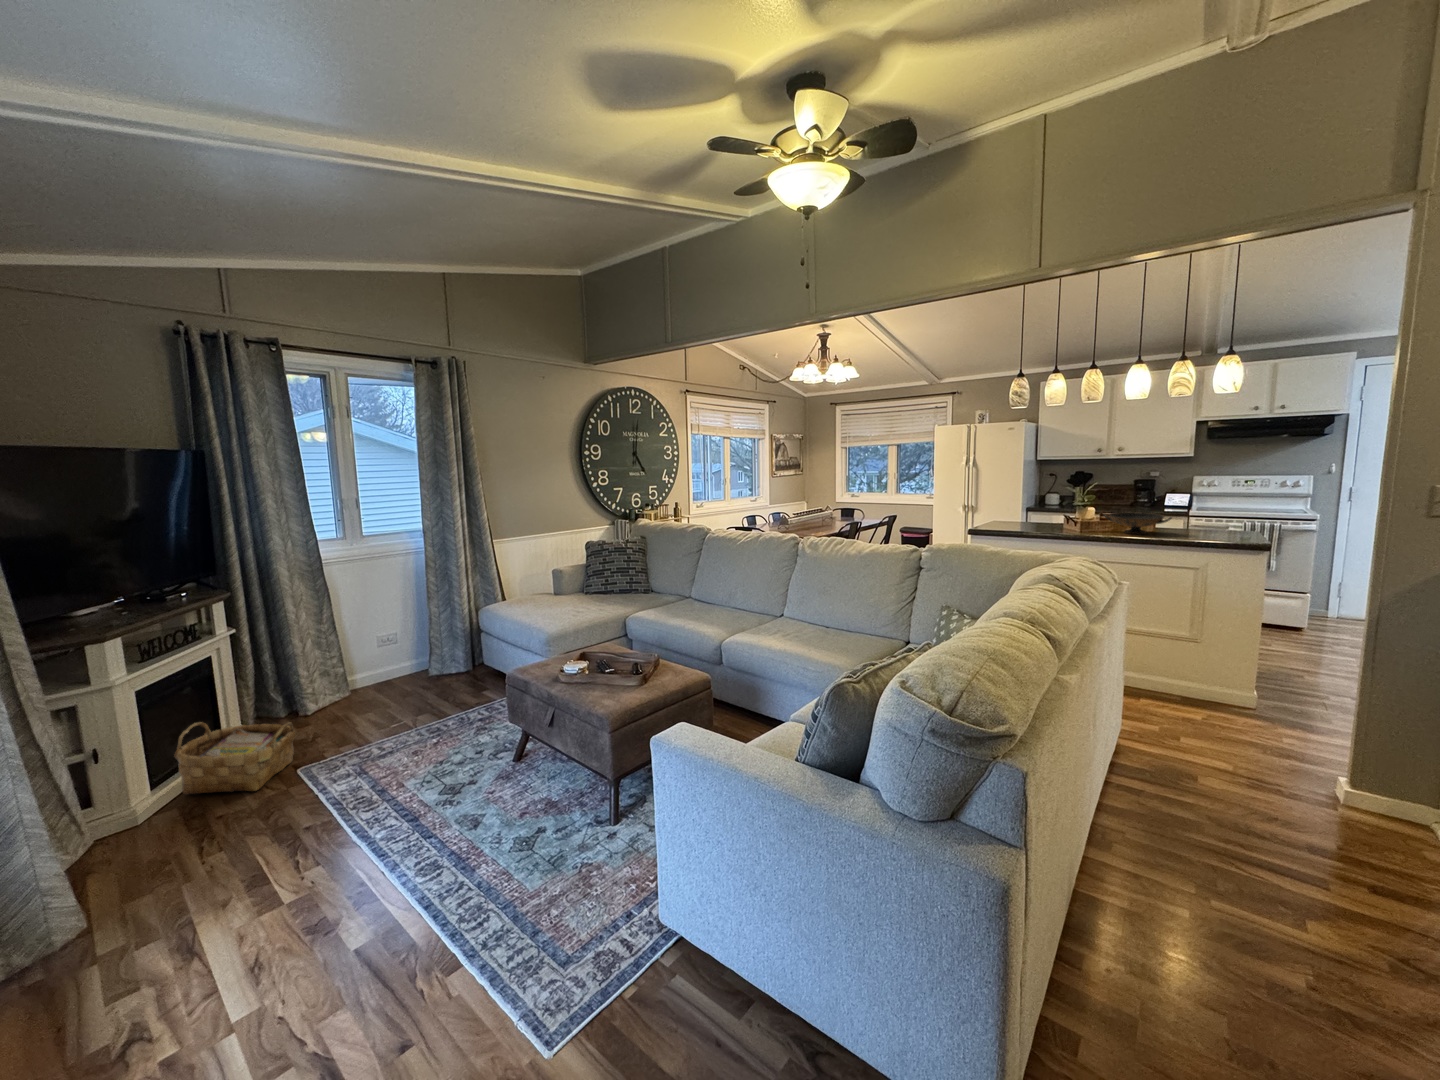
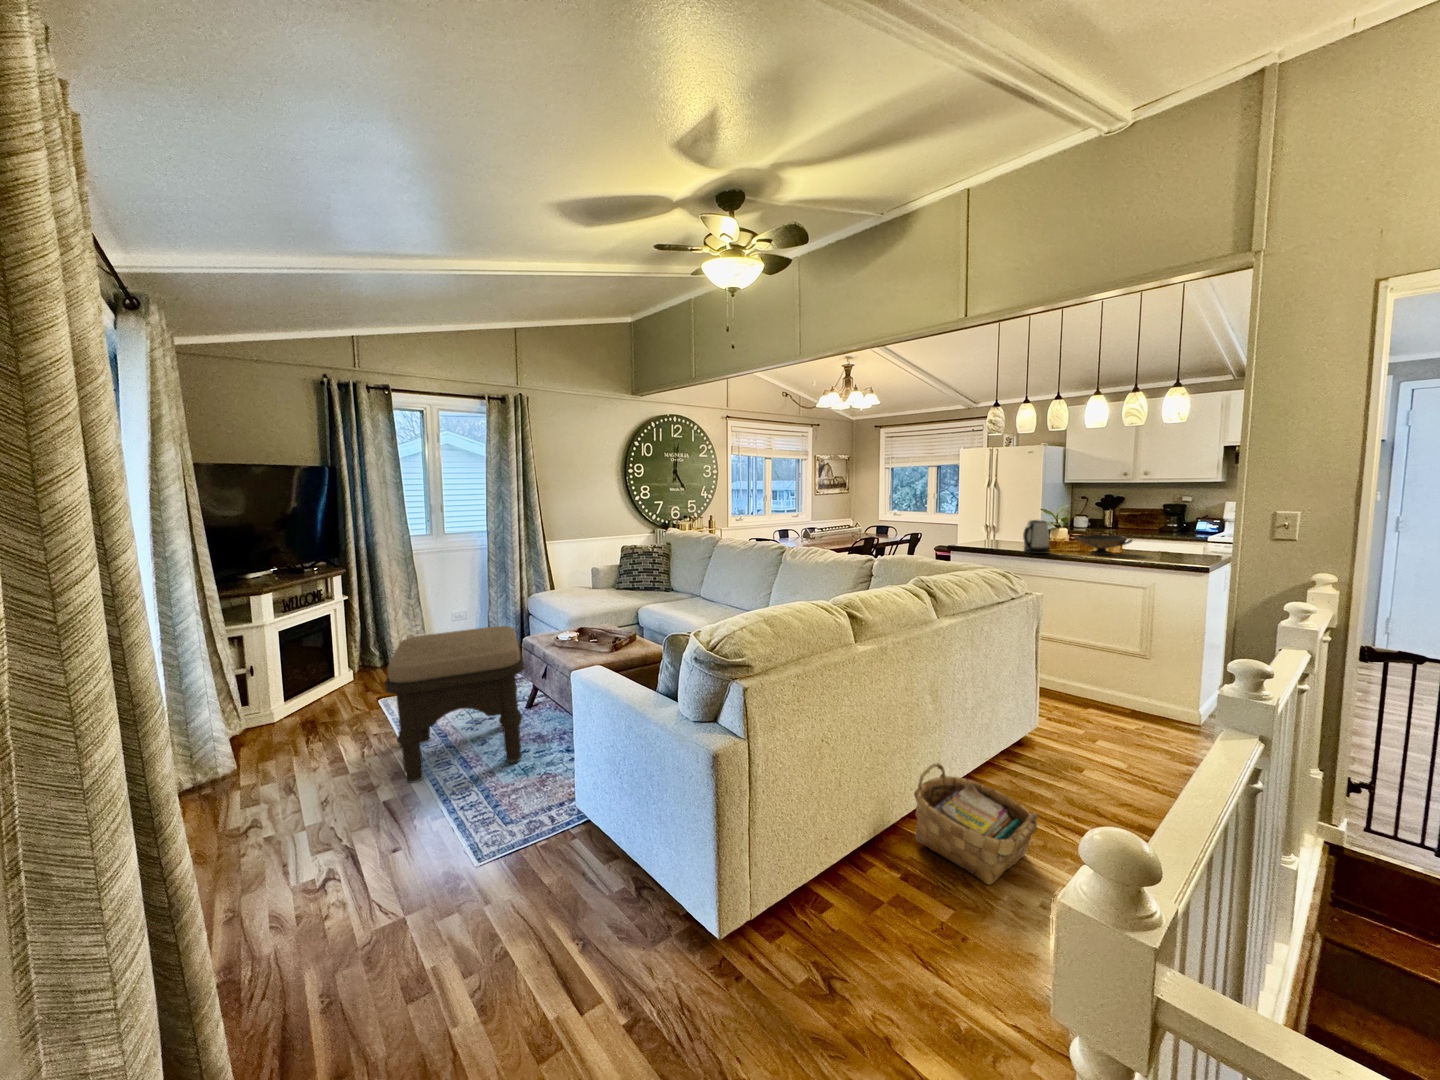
kettle: none [1057,499,1085,536] -> present [1023,520,1050,554]
ottoman: none [340,661,541,910] -> present [385,626,524,783]
woven basket: present [174,722,295,795] -> present [914,763,1037,885]

